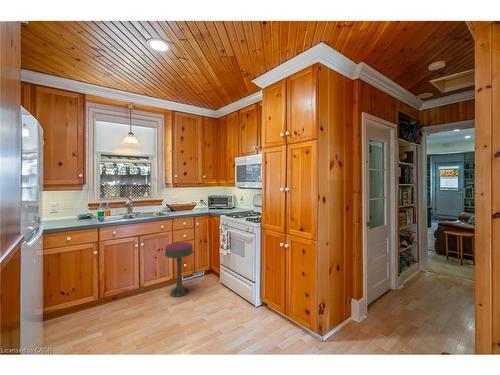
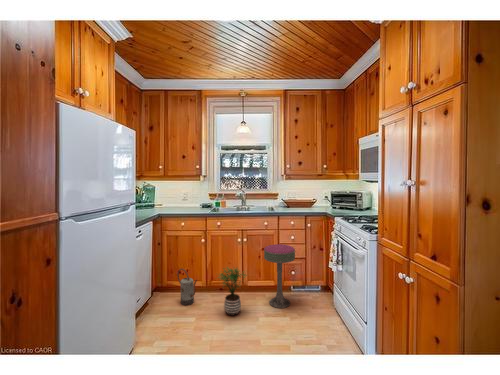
potted plant: none [121,269,156,317] -> present [218,267,247,316]
watering can: none [62,287,96,328] -> present [177,269,197,305]

